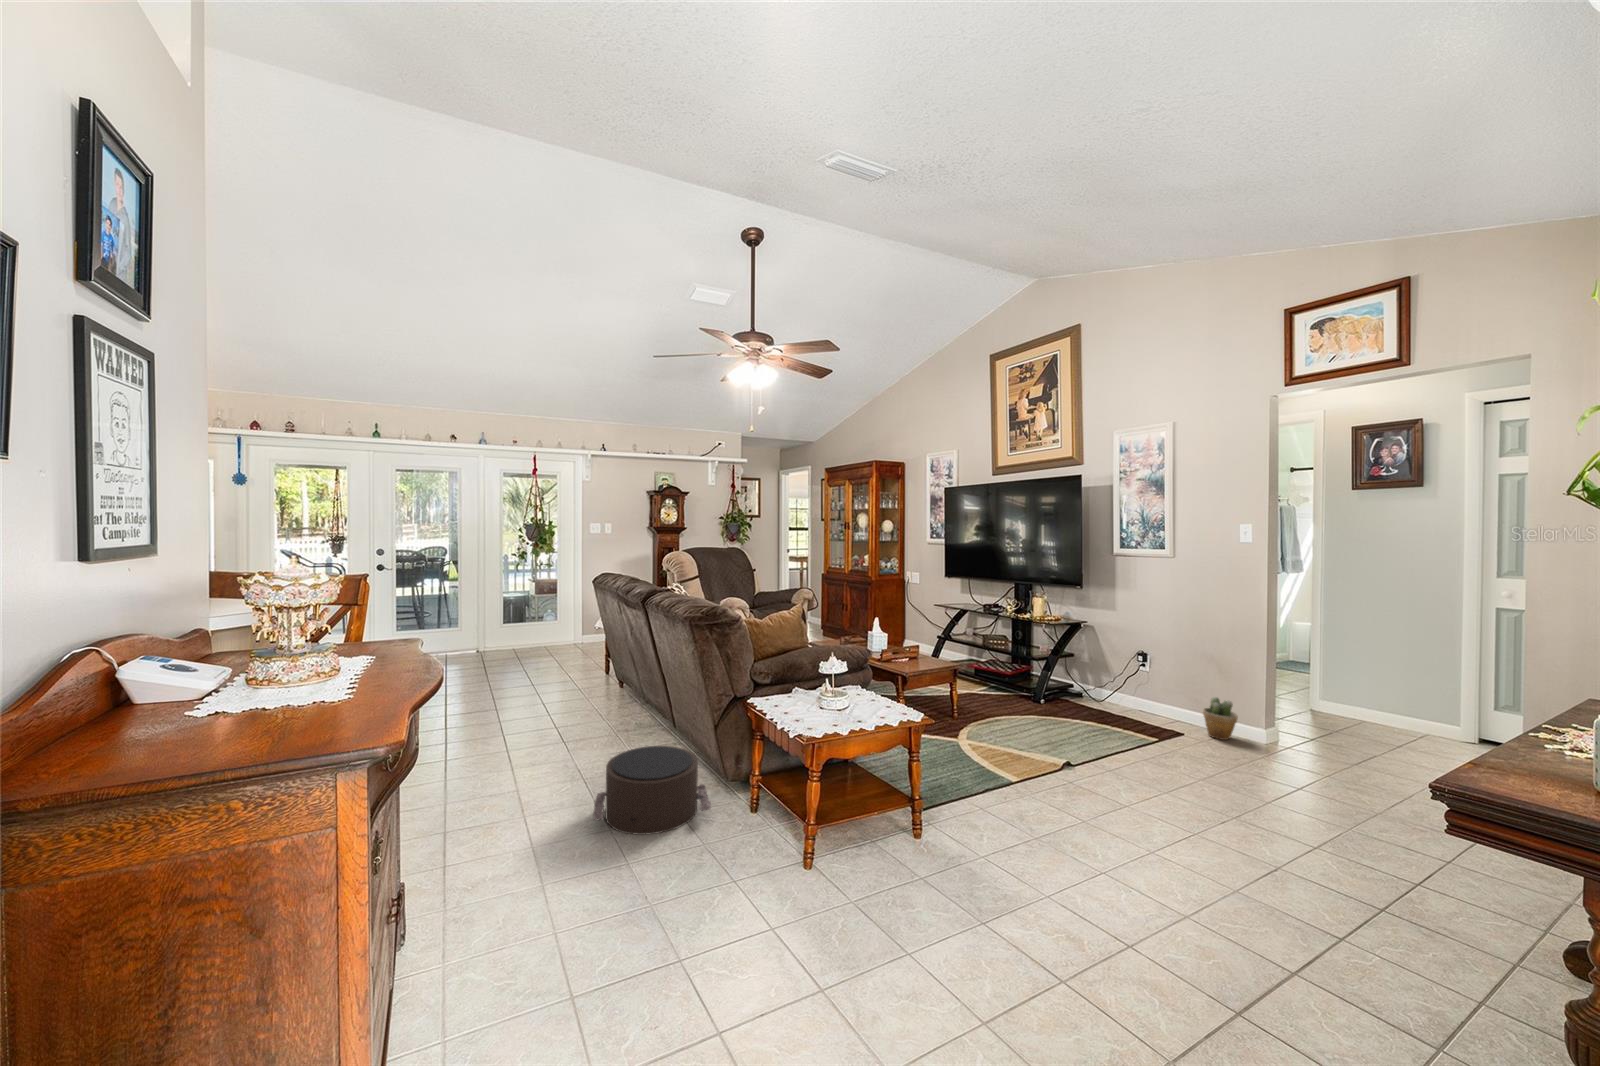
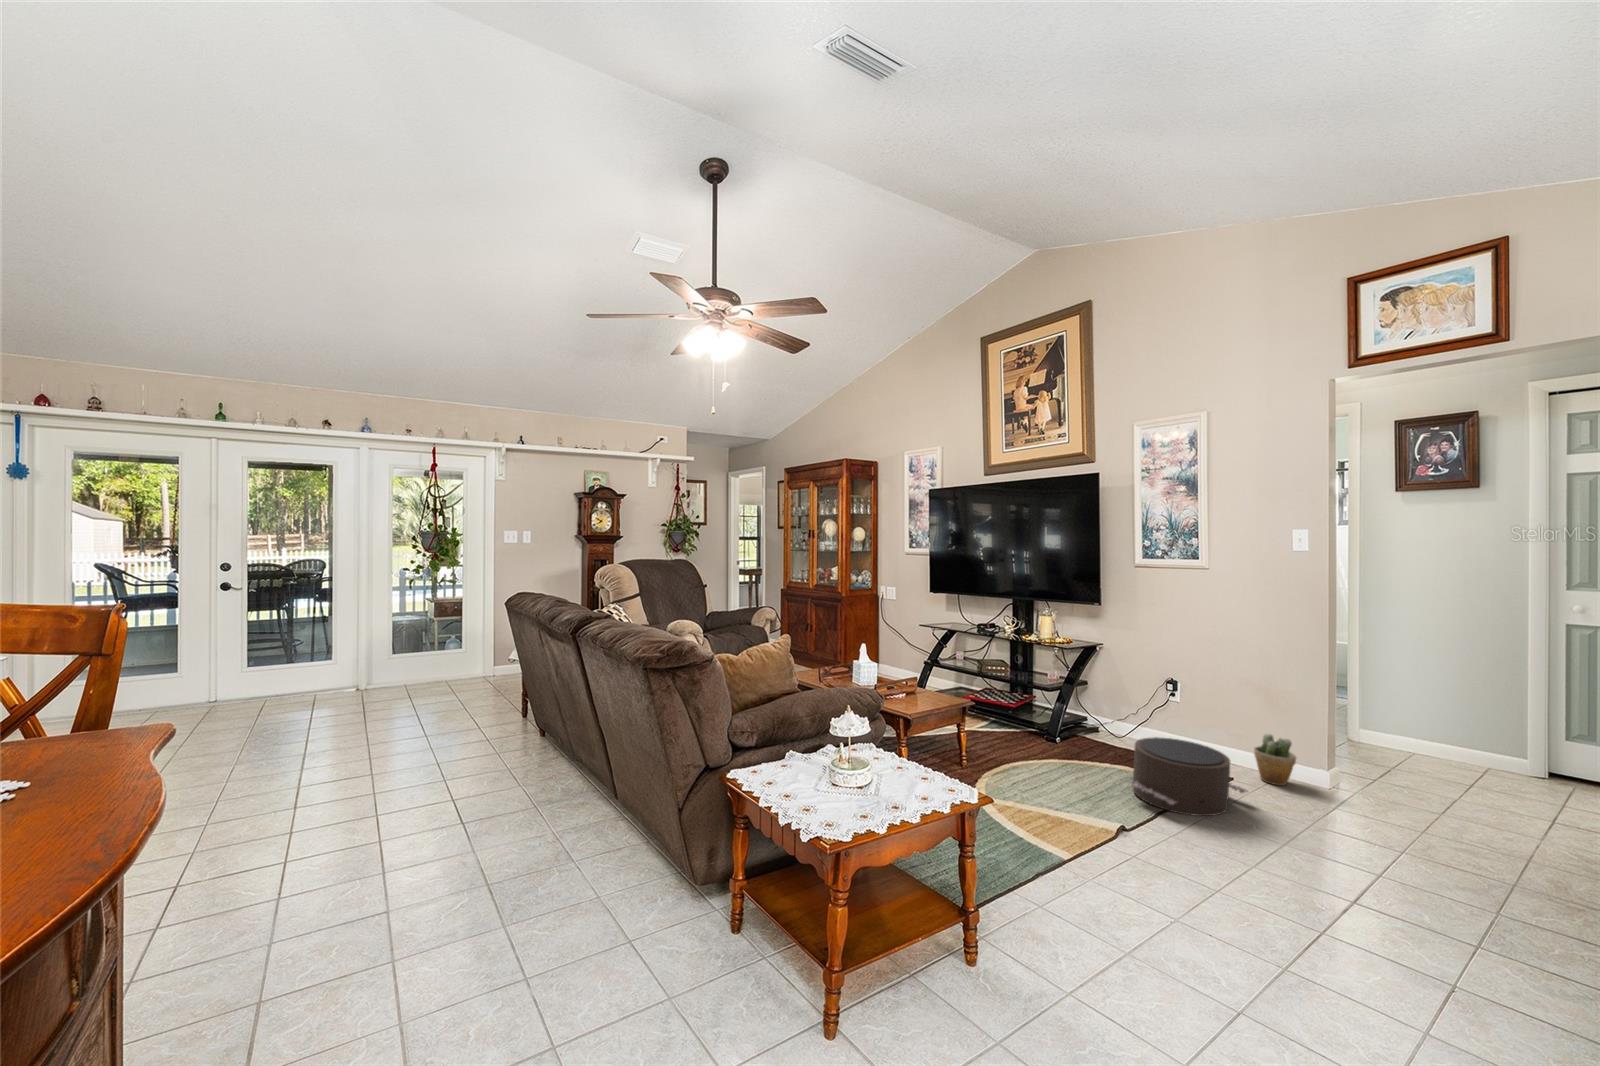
pouf: present [593,746,711,835] -> present [1130,737,1247,816]

